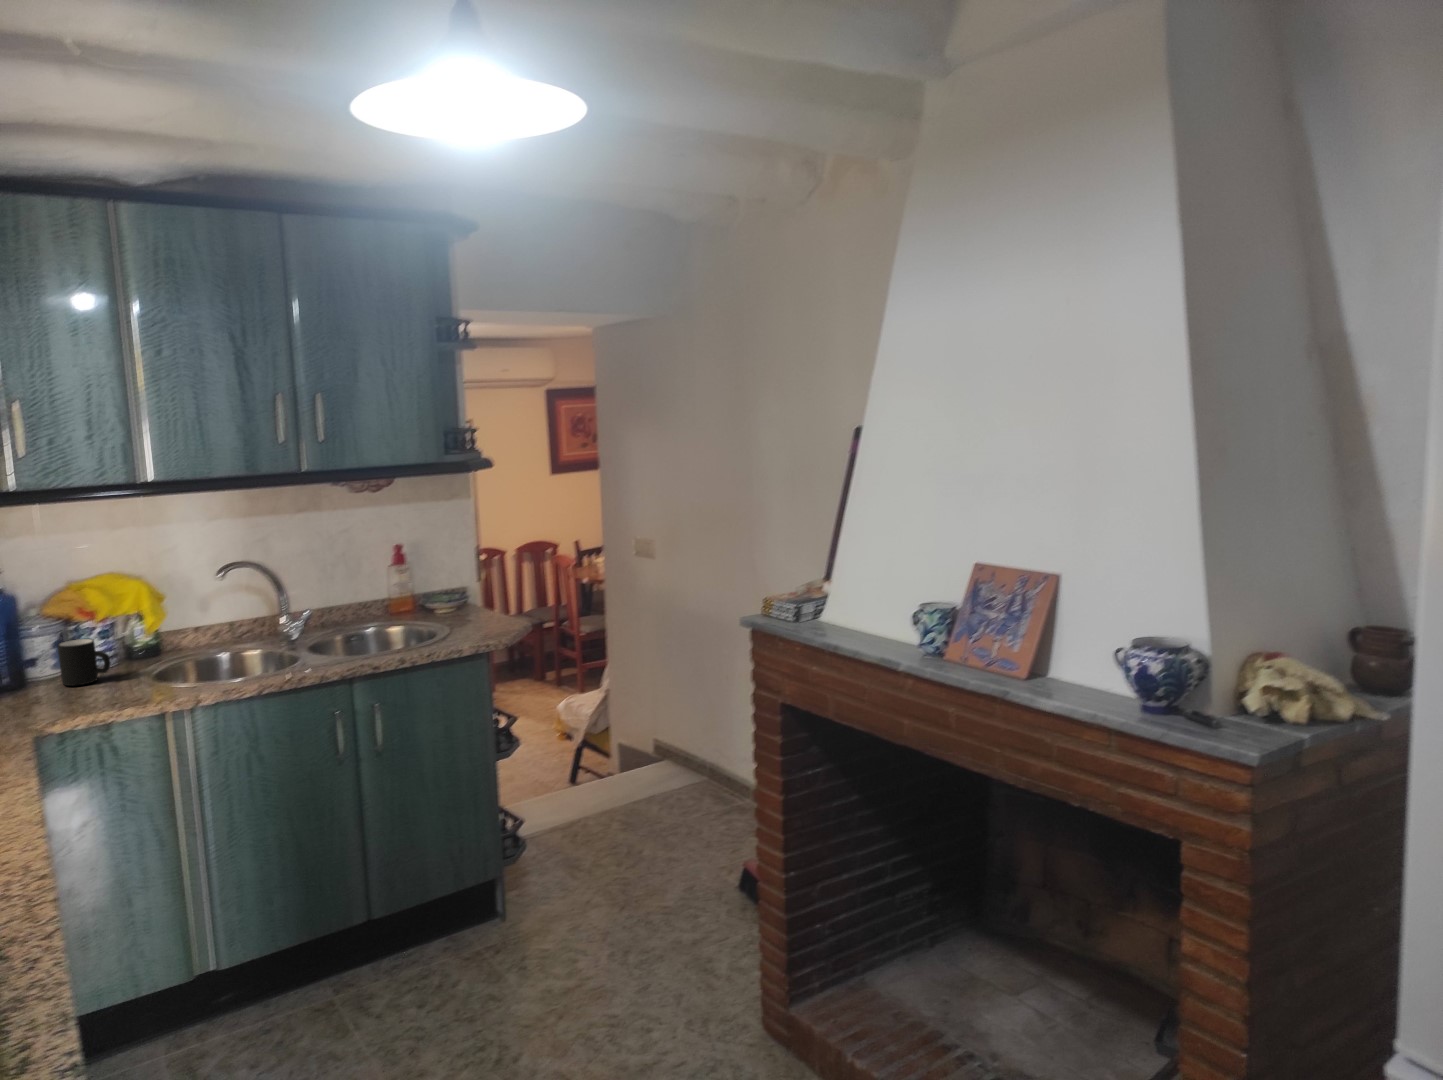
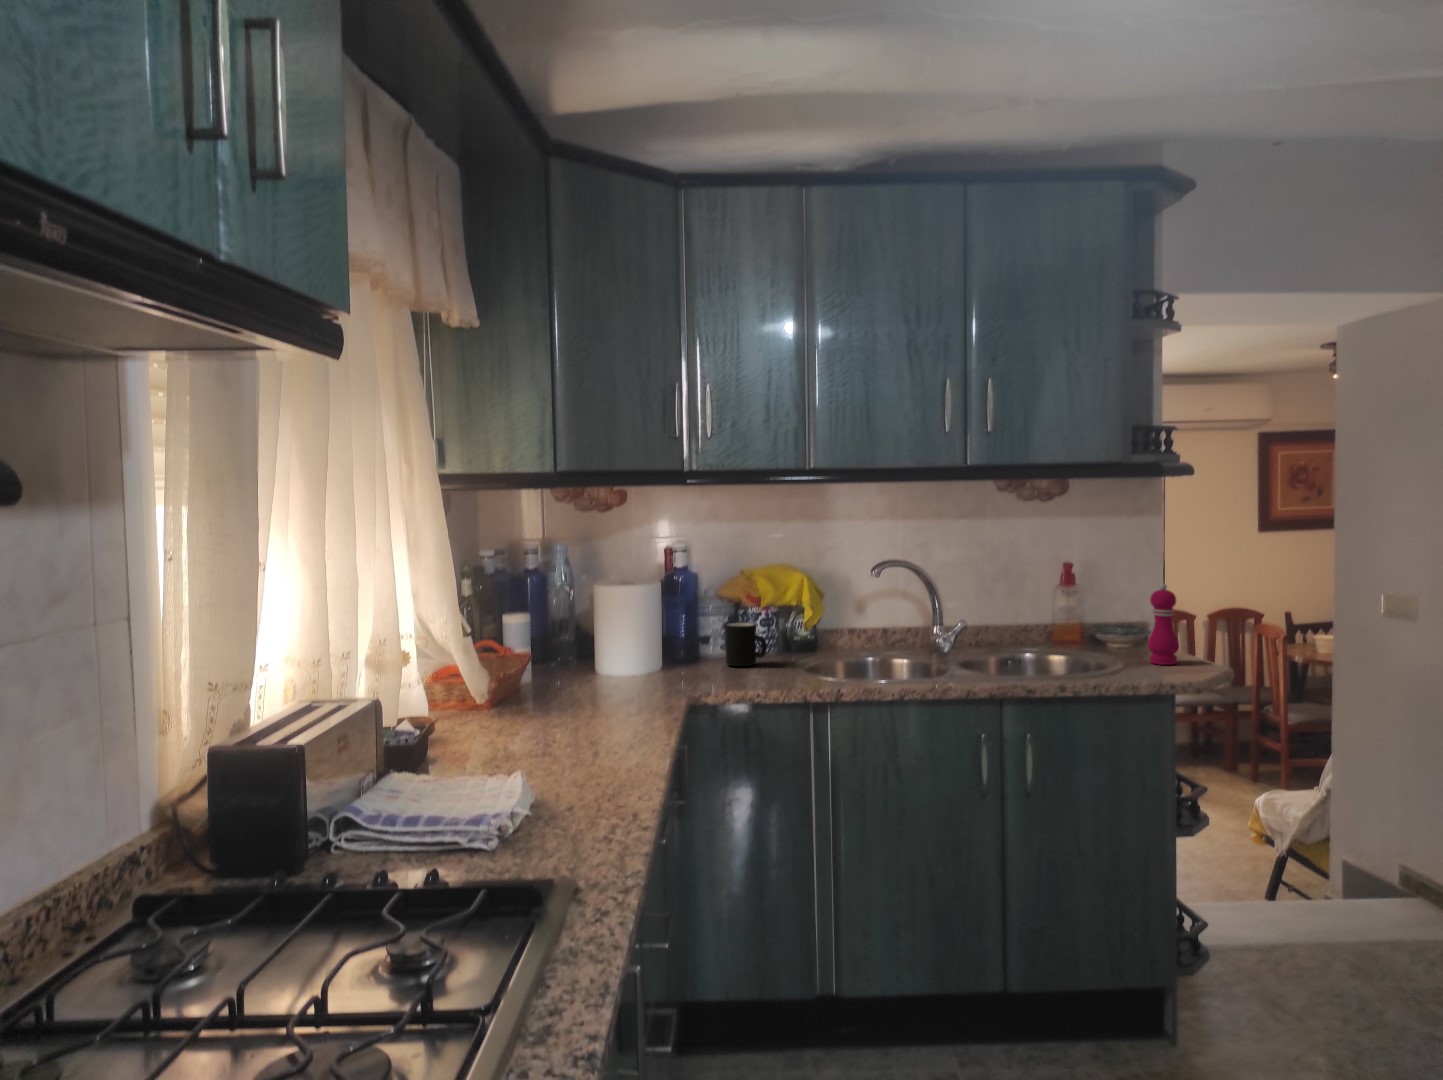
pepper mill: none [467,561,491,627] -> present [1148,584,1179,665]

